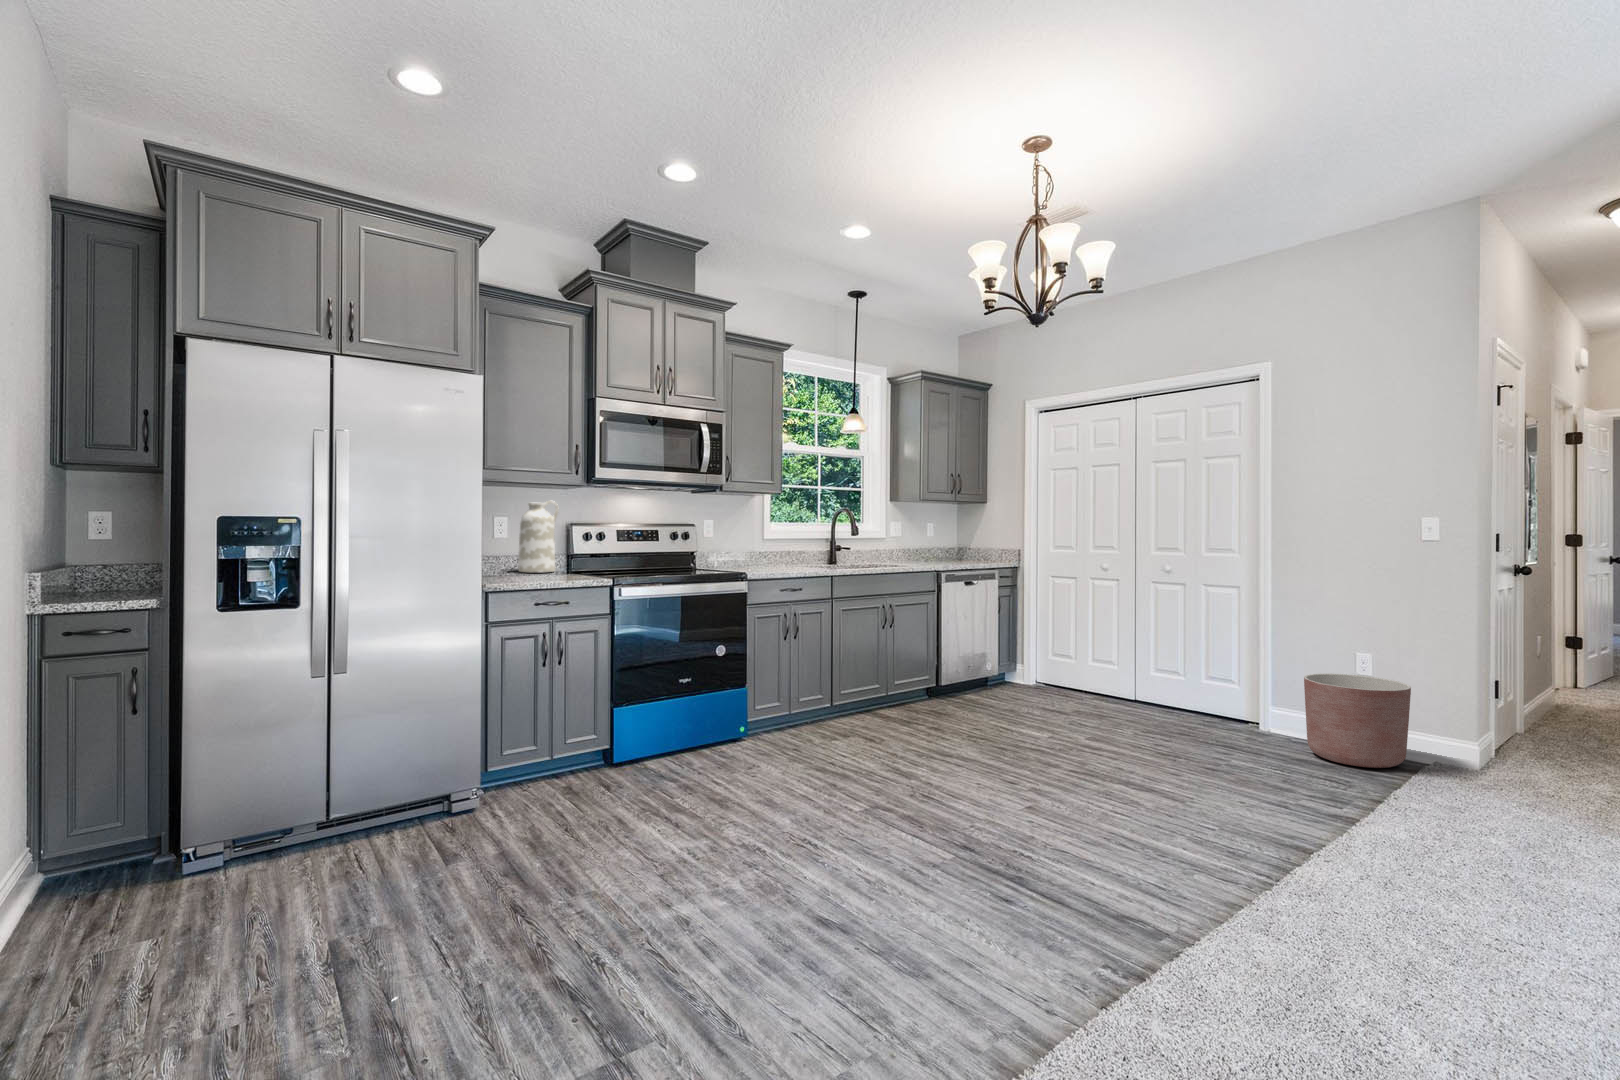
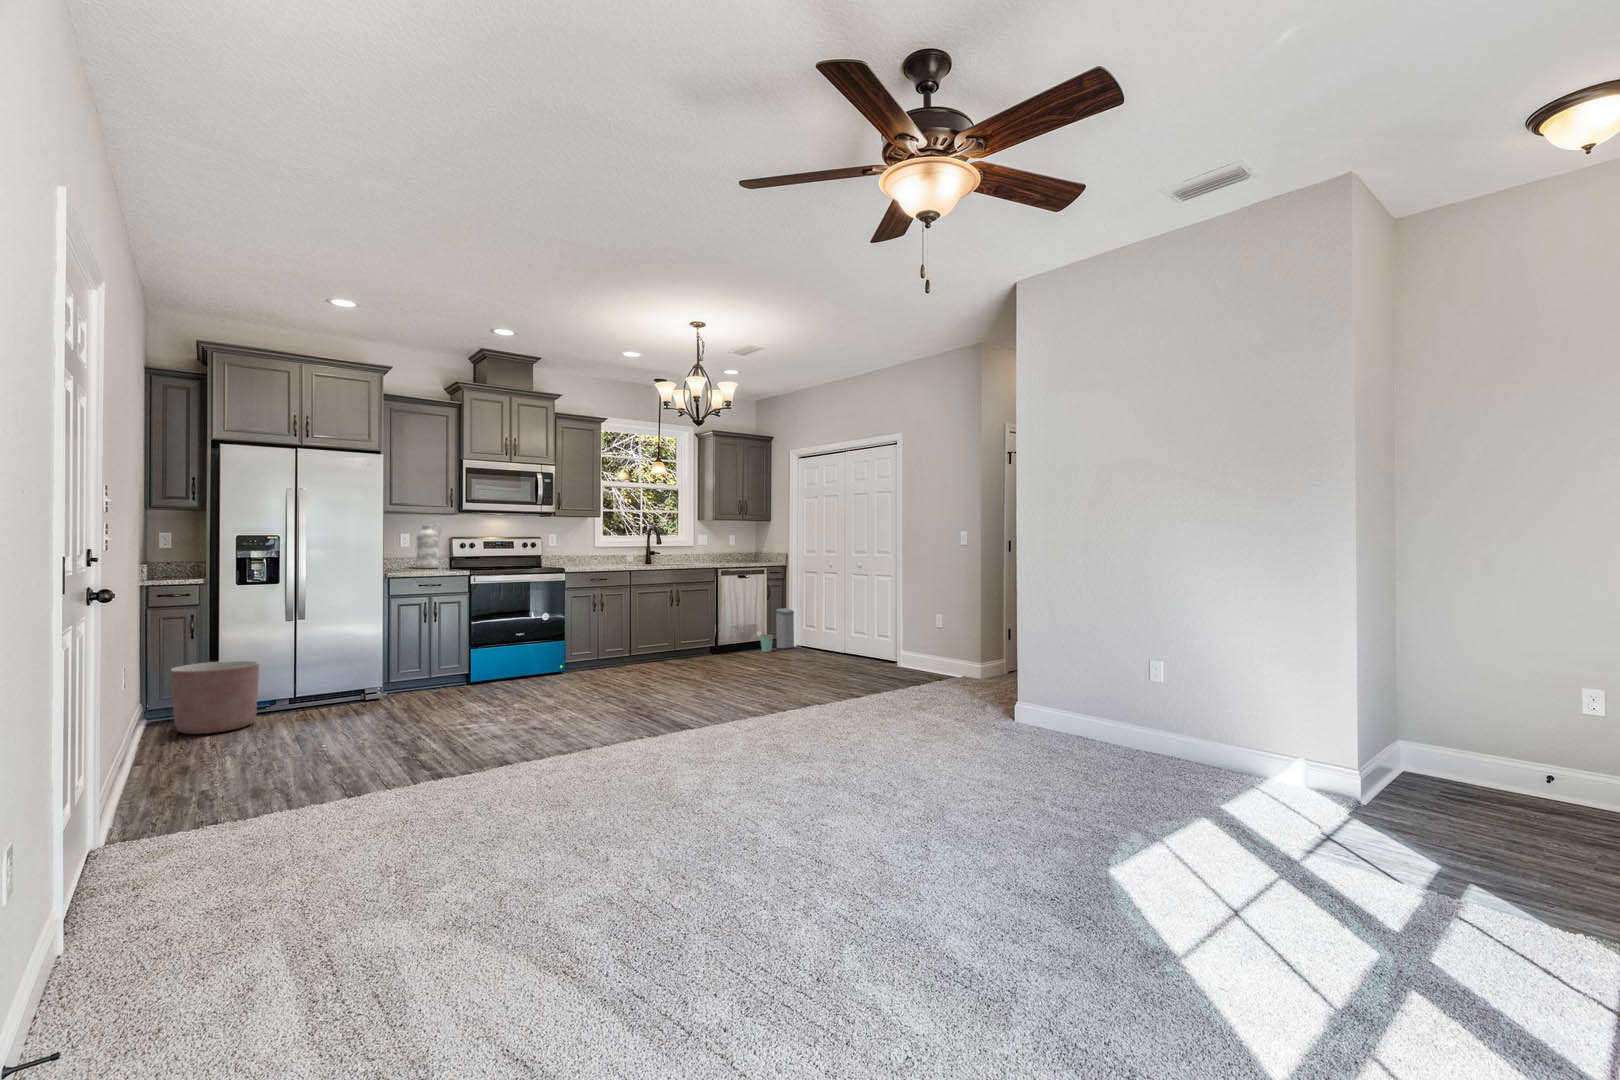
trash can: none [995,630,1036,696] -> present [760,608,794,652]
planter: present [1304,674,1411,768] -> present [171,661,259,734]

